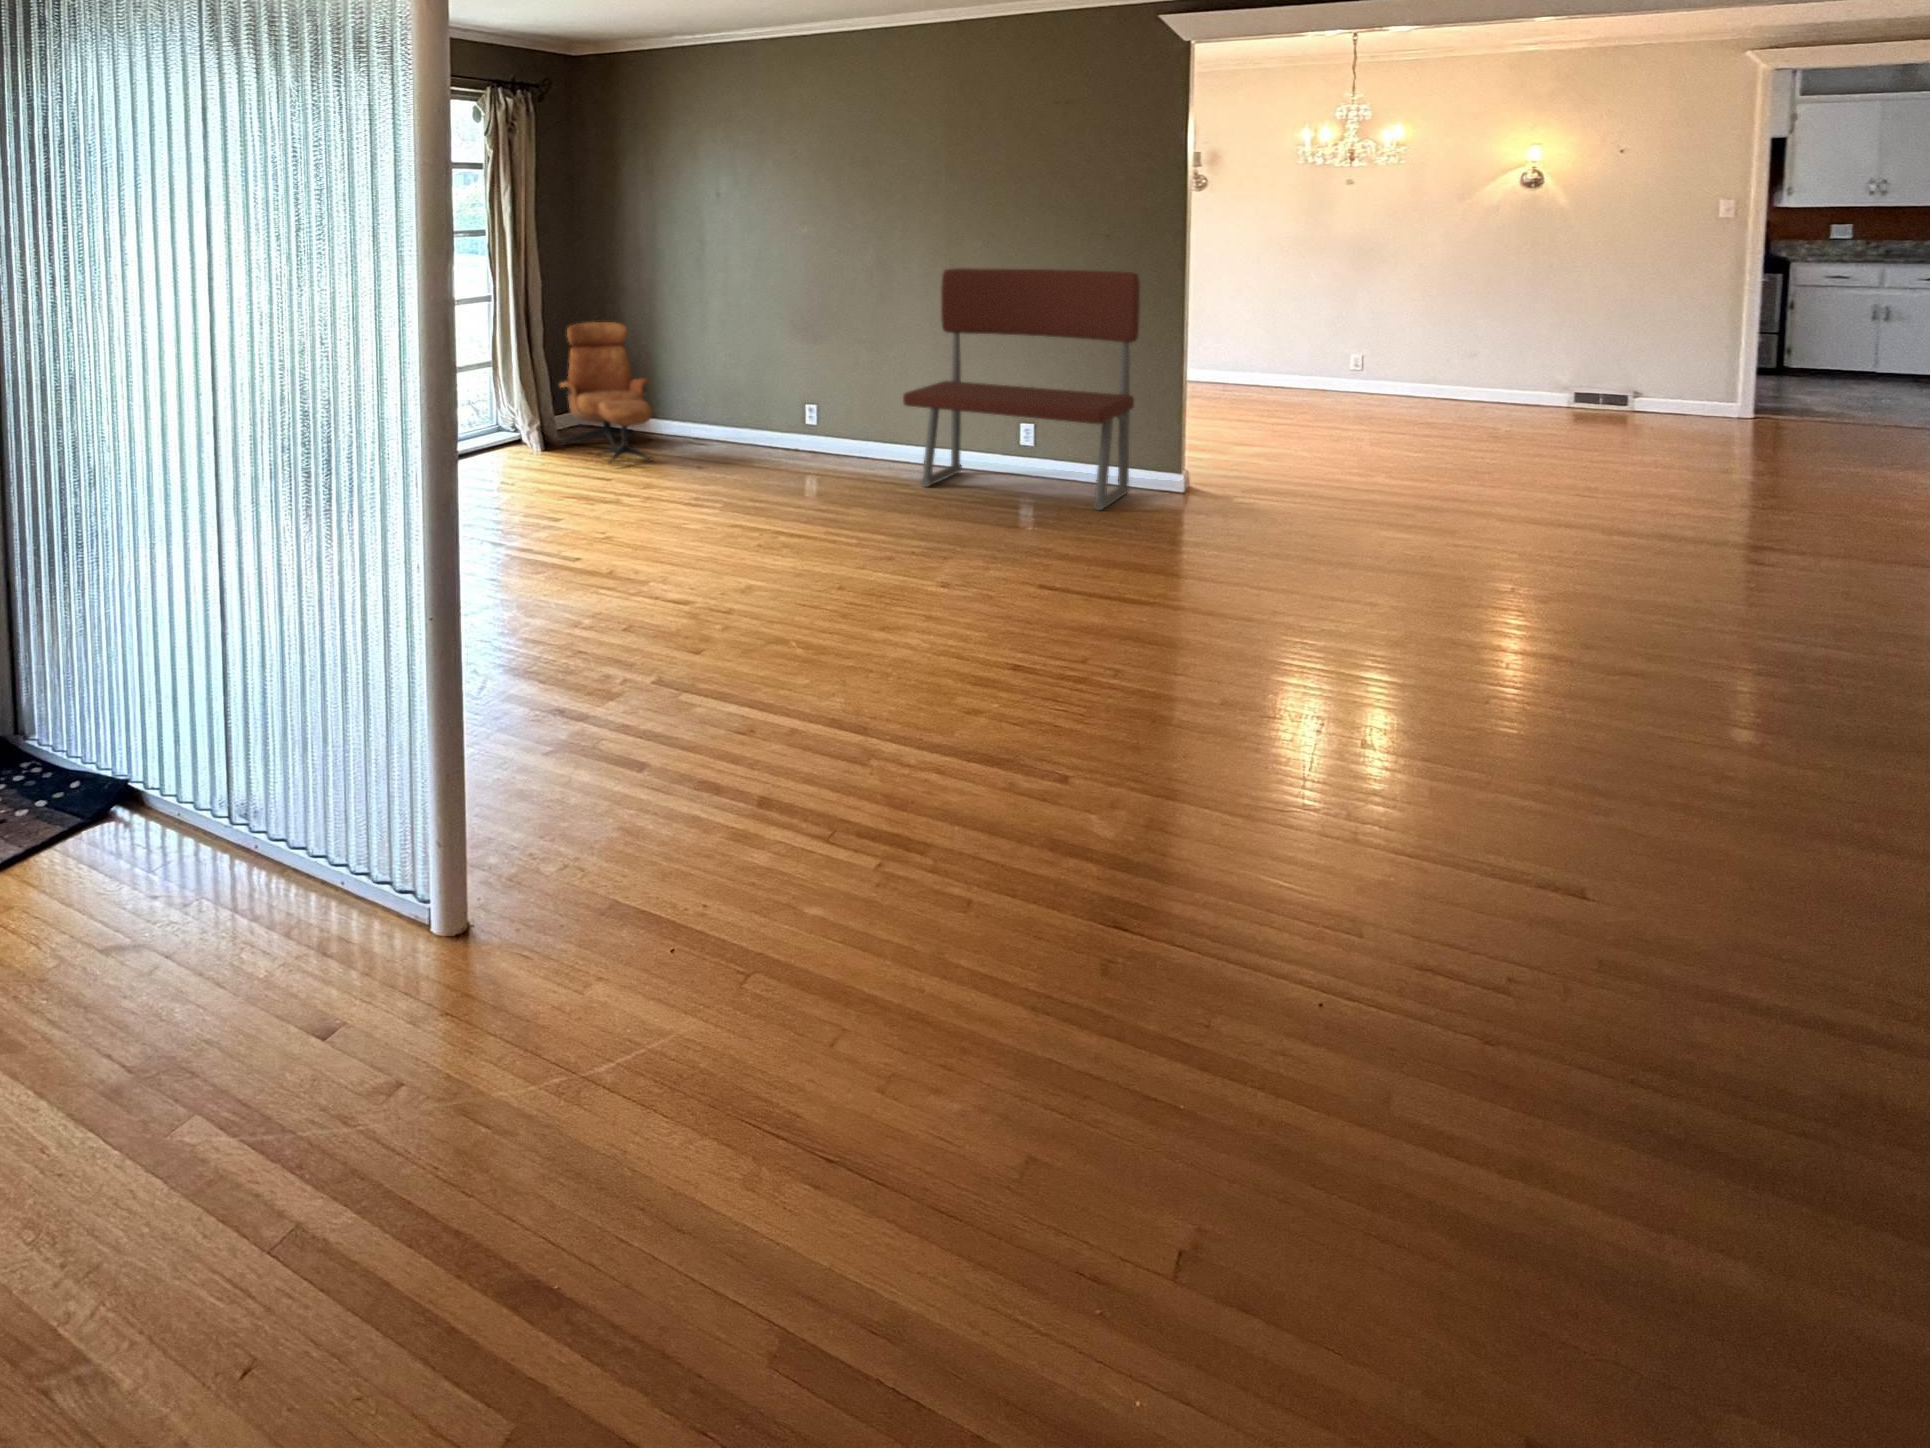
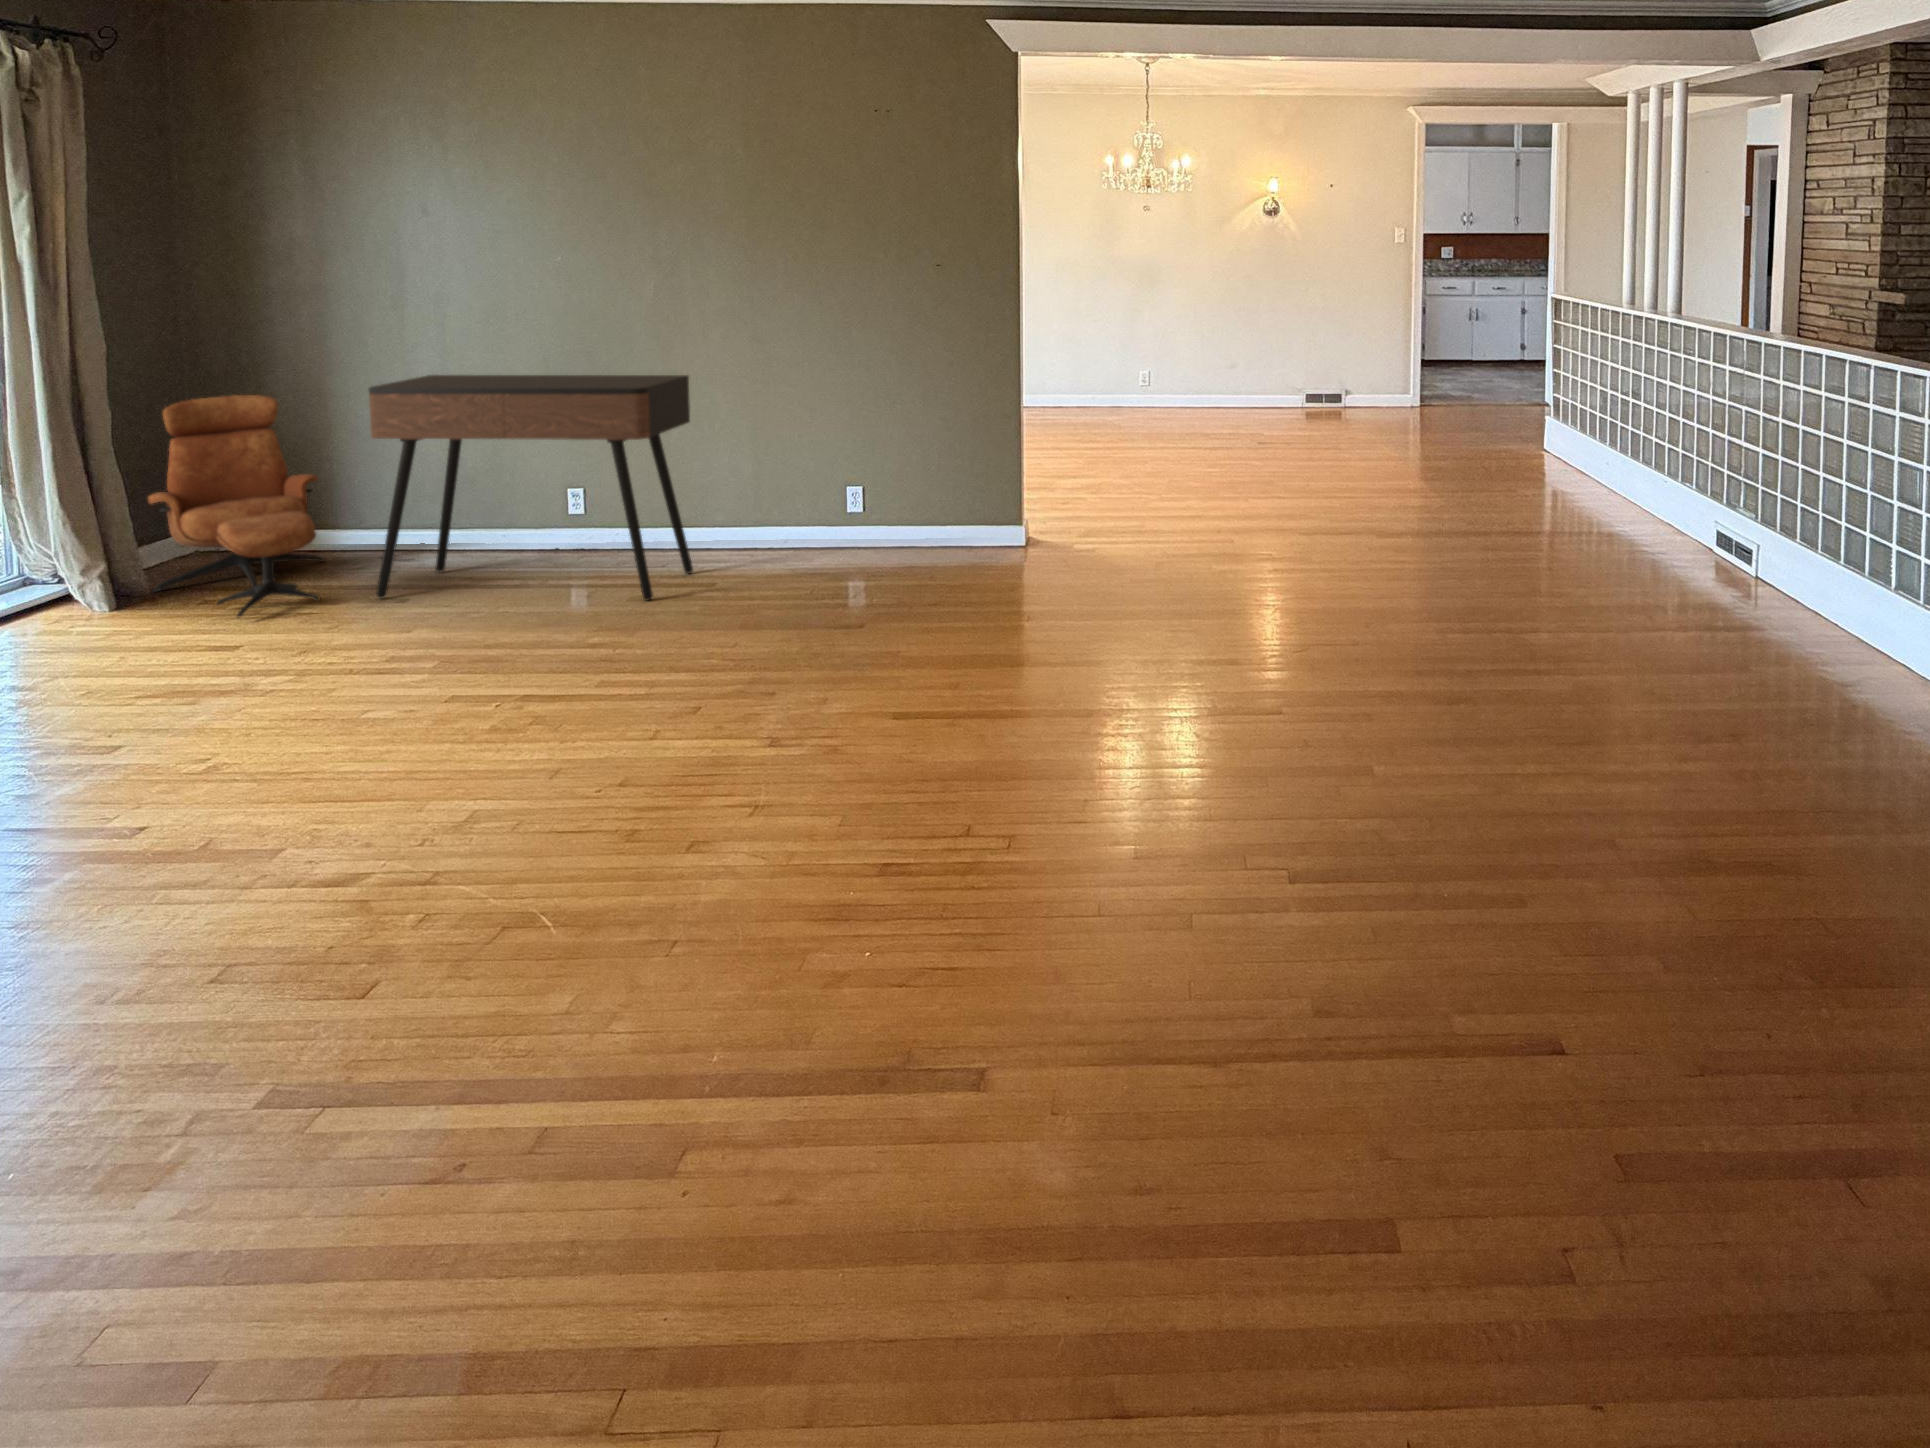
bench: present [903,268,1140,510] -> none [702,305,975,584]
console table: none [684,312,896,490] -> present [369,375,693,601]

